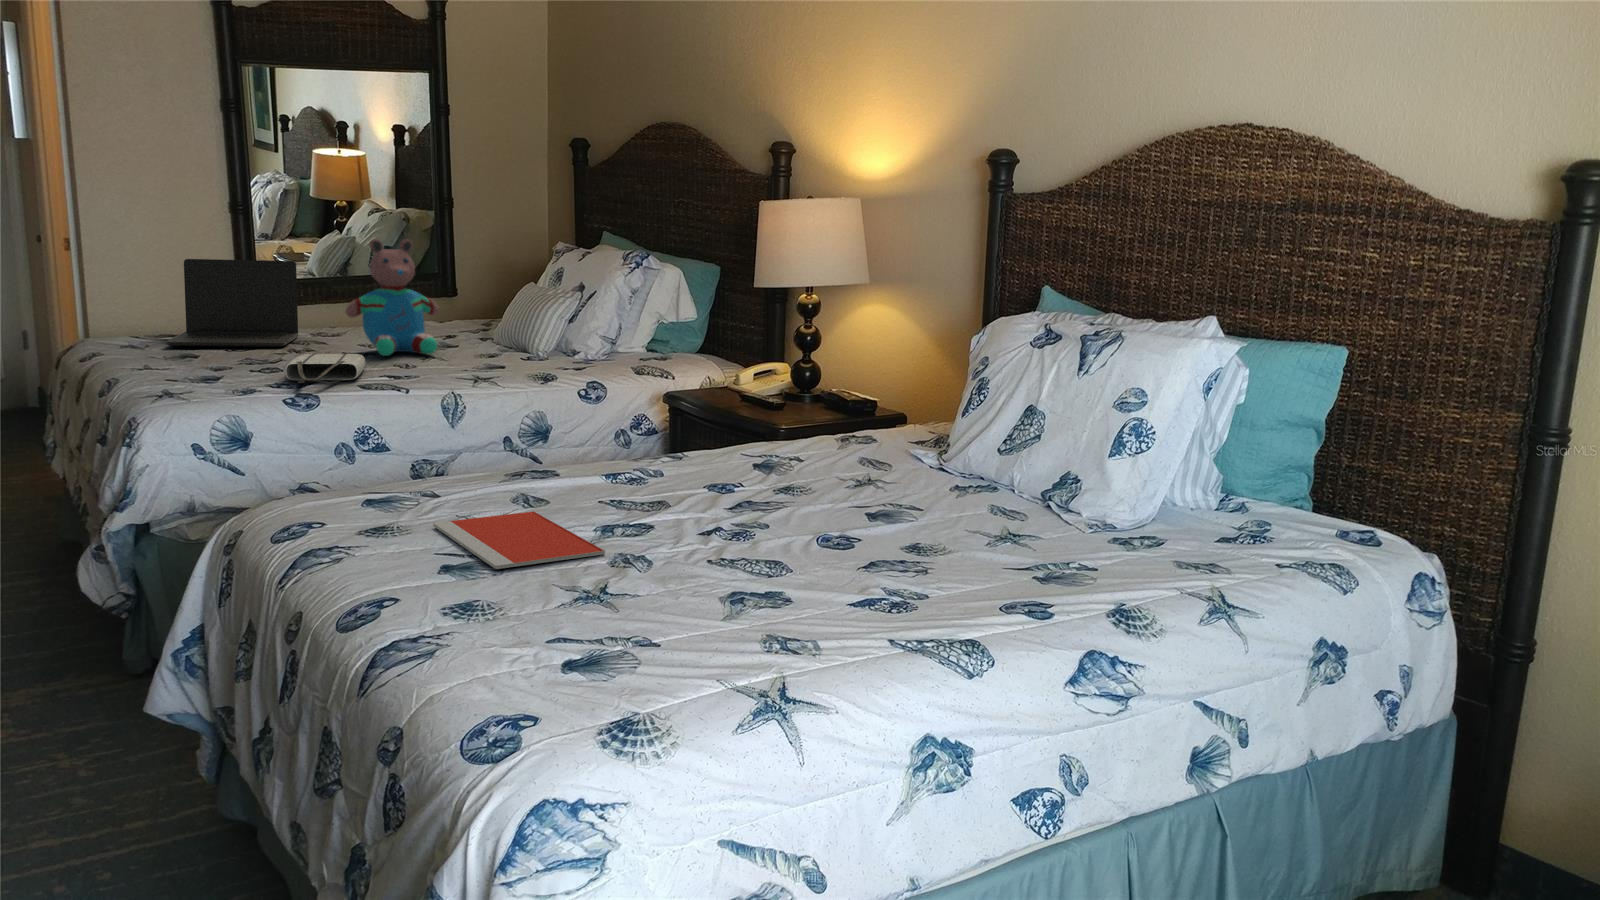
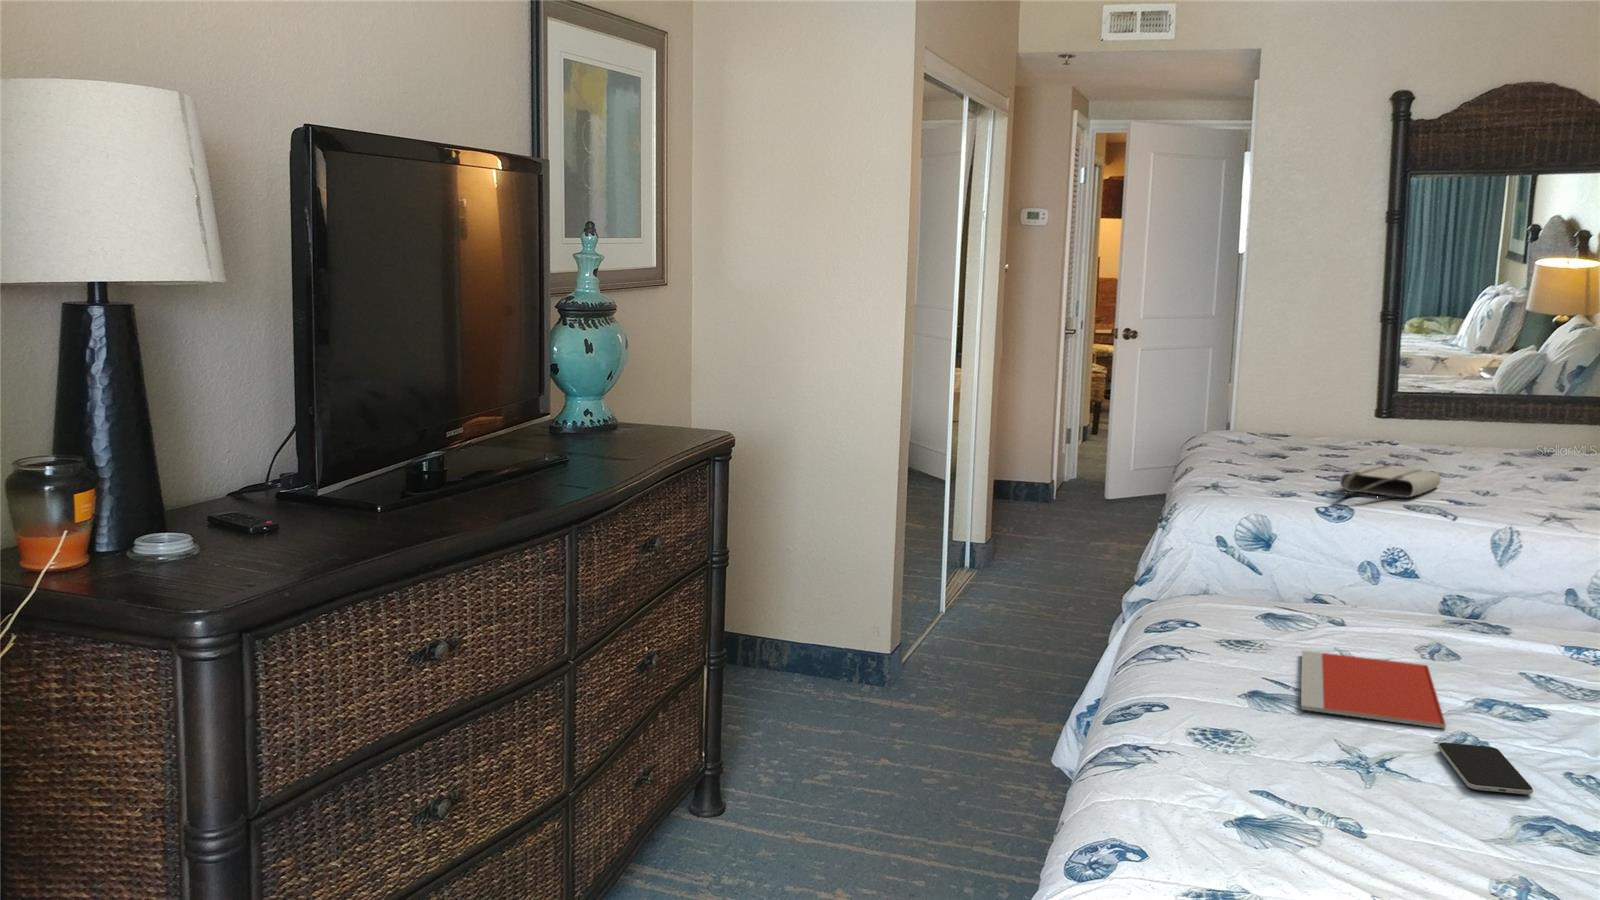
teddy bear: present [346,239,439,356] -> none [1445,350,1561,482]
laptop: present [166,259,298,347] -> none [1274,363,1422,457]
smartphone: none [620,557,711,589] -> present [1438,743,1533,795]

